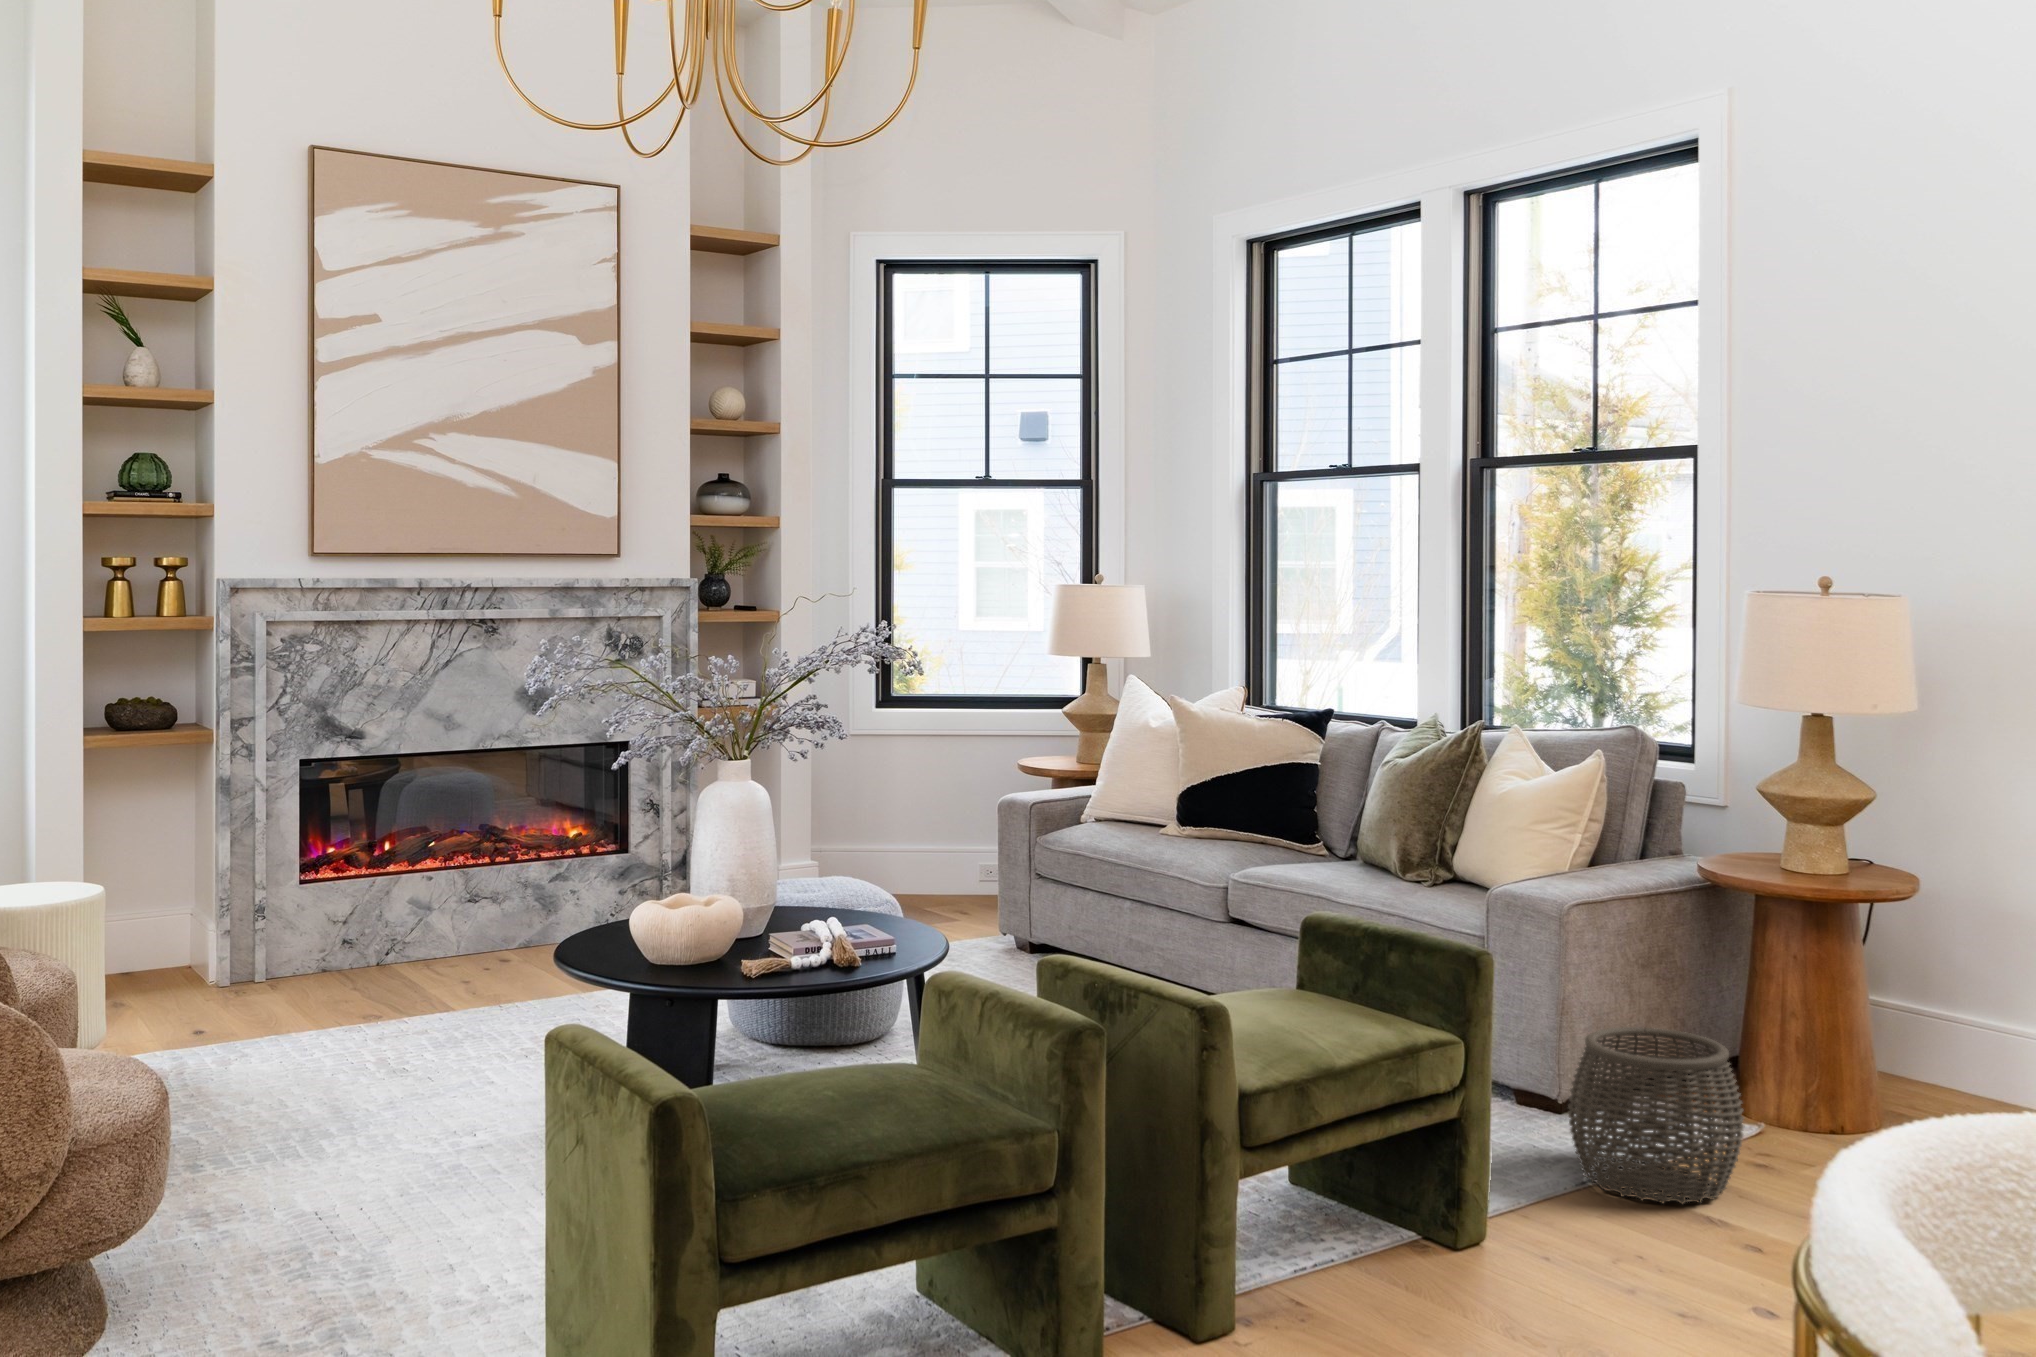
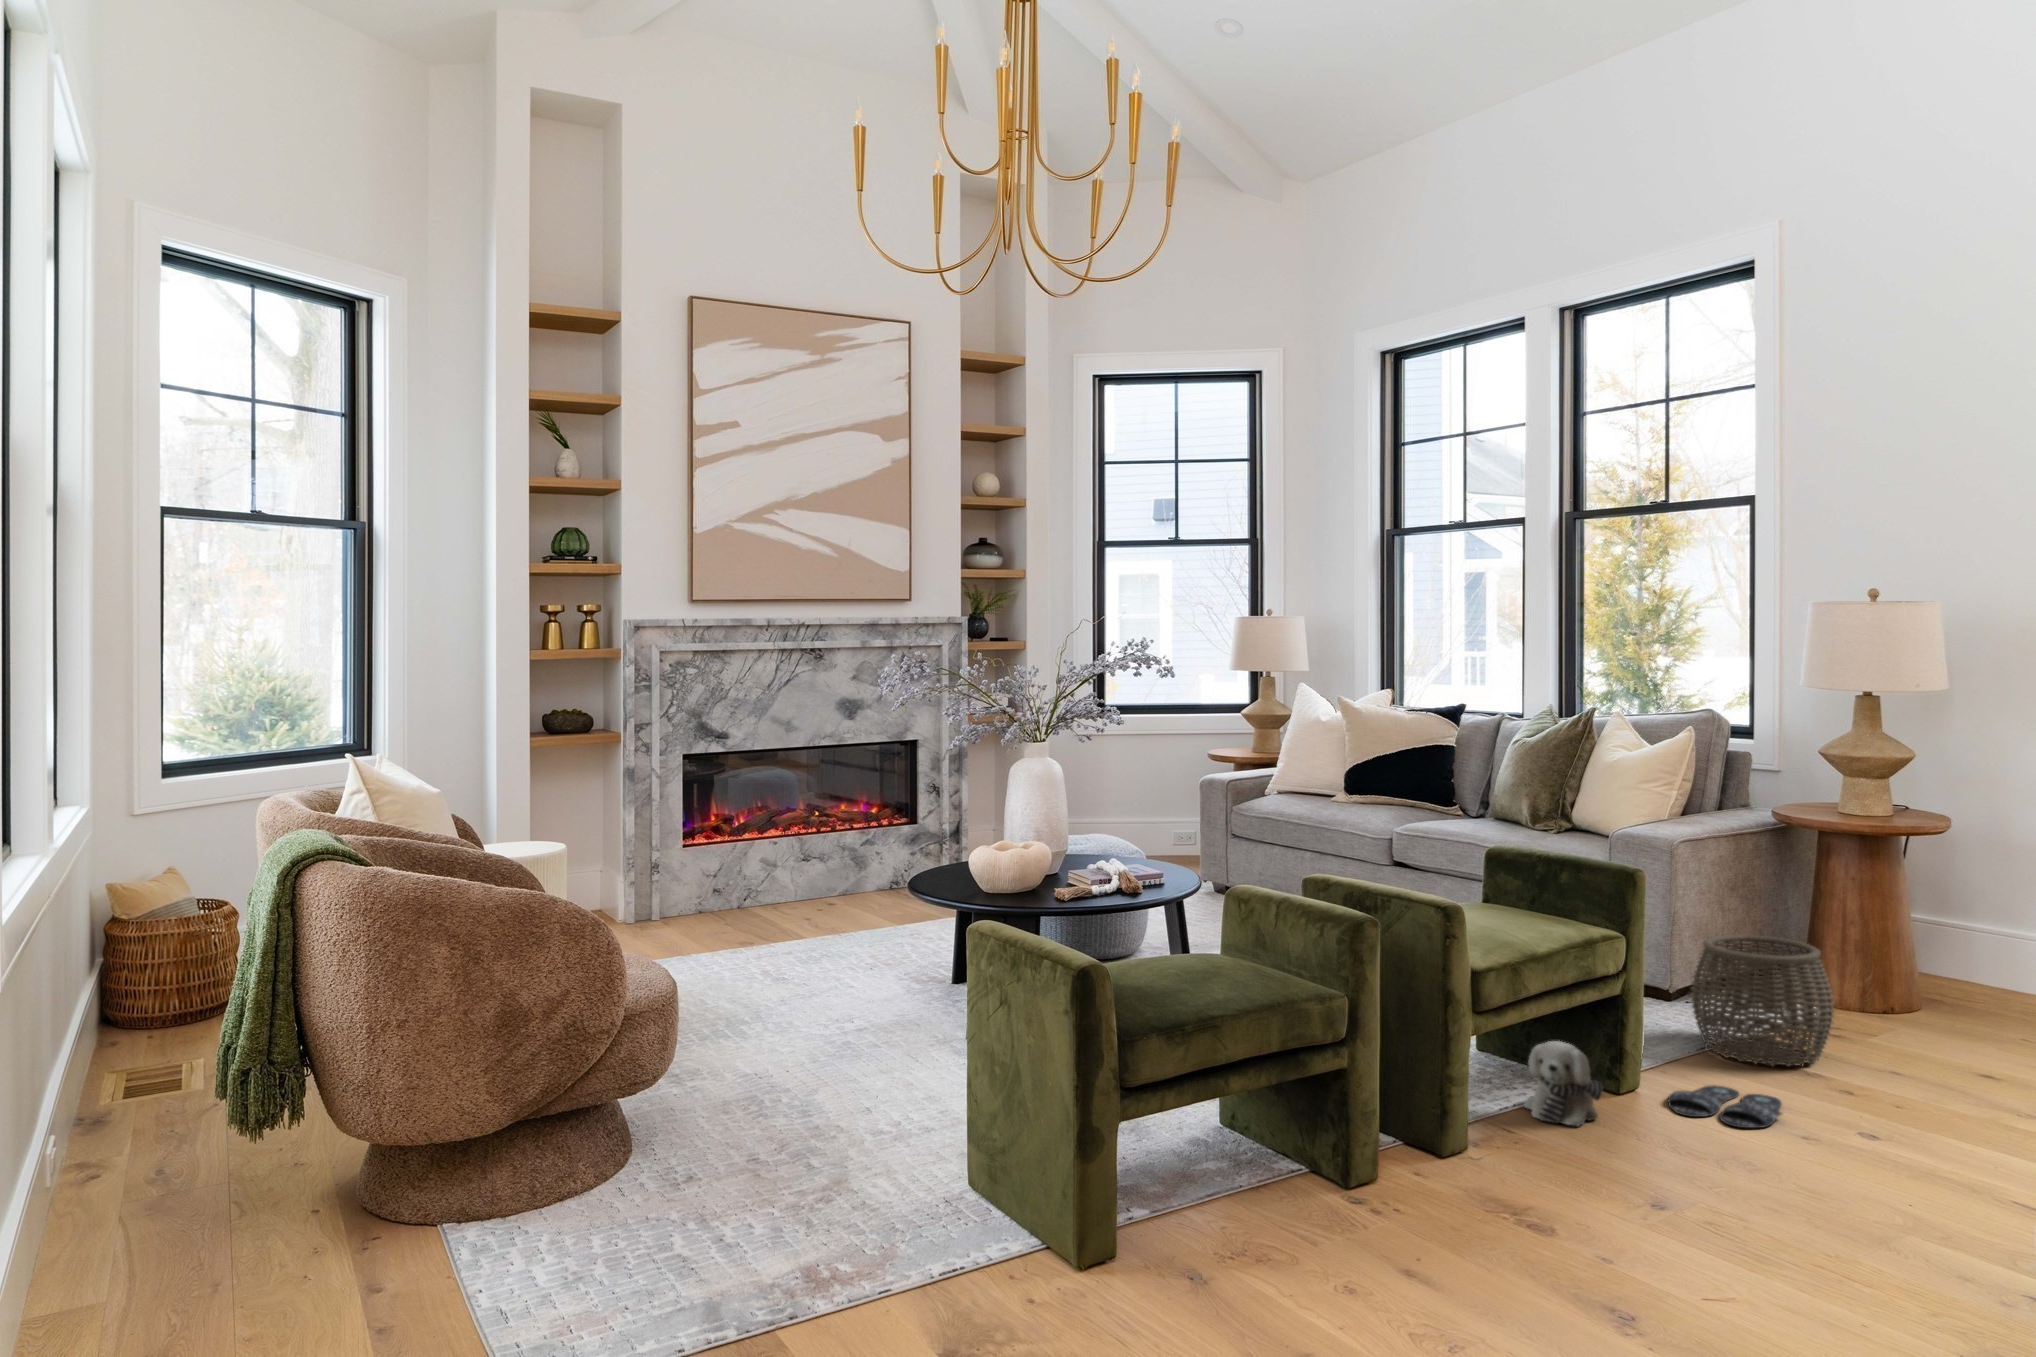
plush toy: none [1327,1182,1425,1299] -> present [1524,1041,1602,1127]
slippers: none [1515,1233,1662,1298] -> present [1668,1086,1782,1128]

